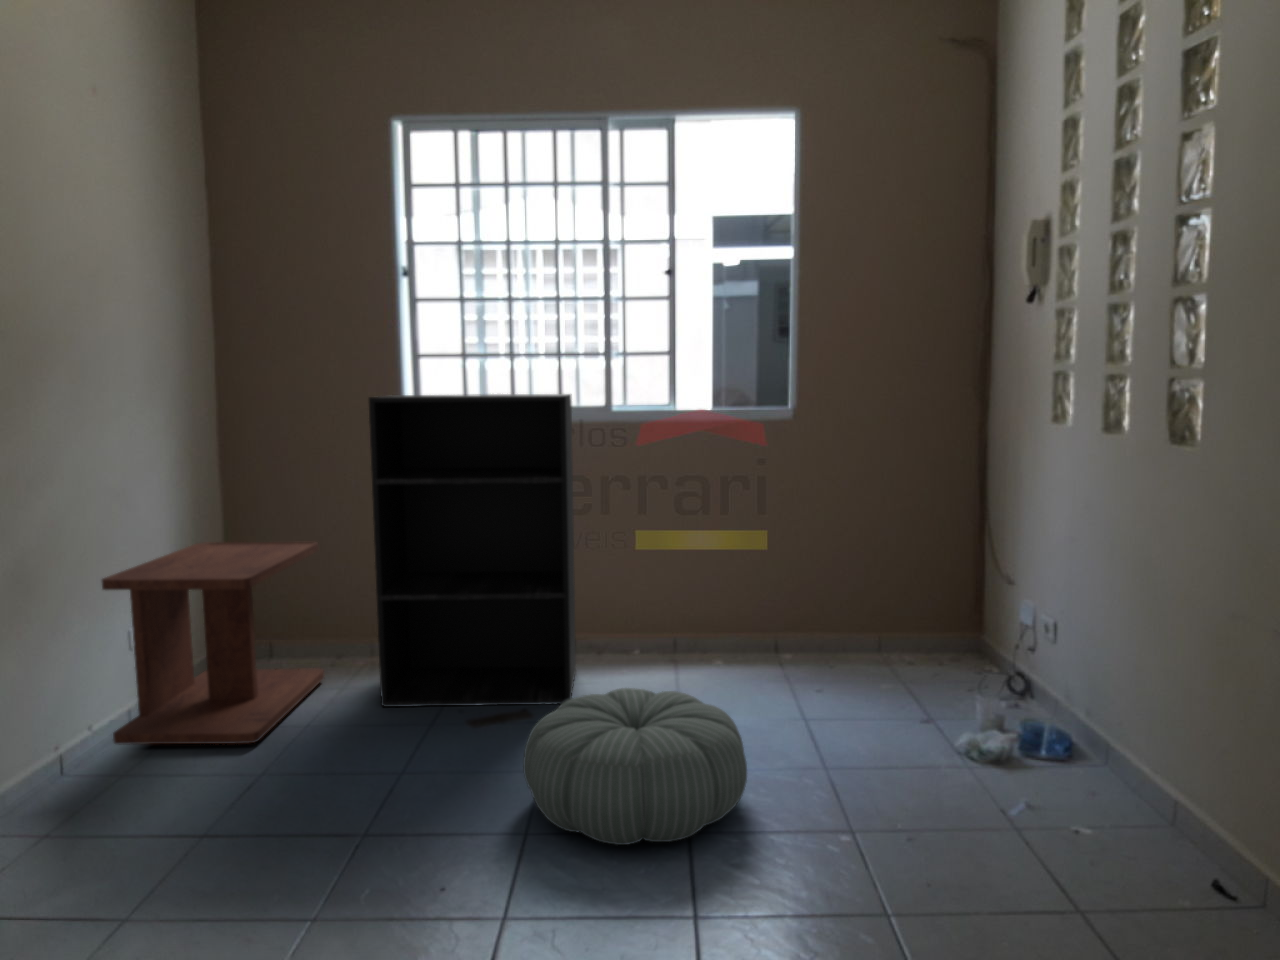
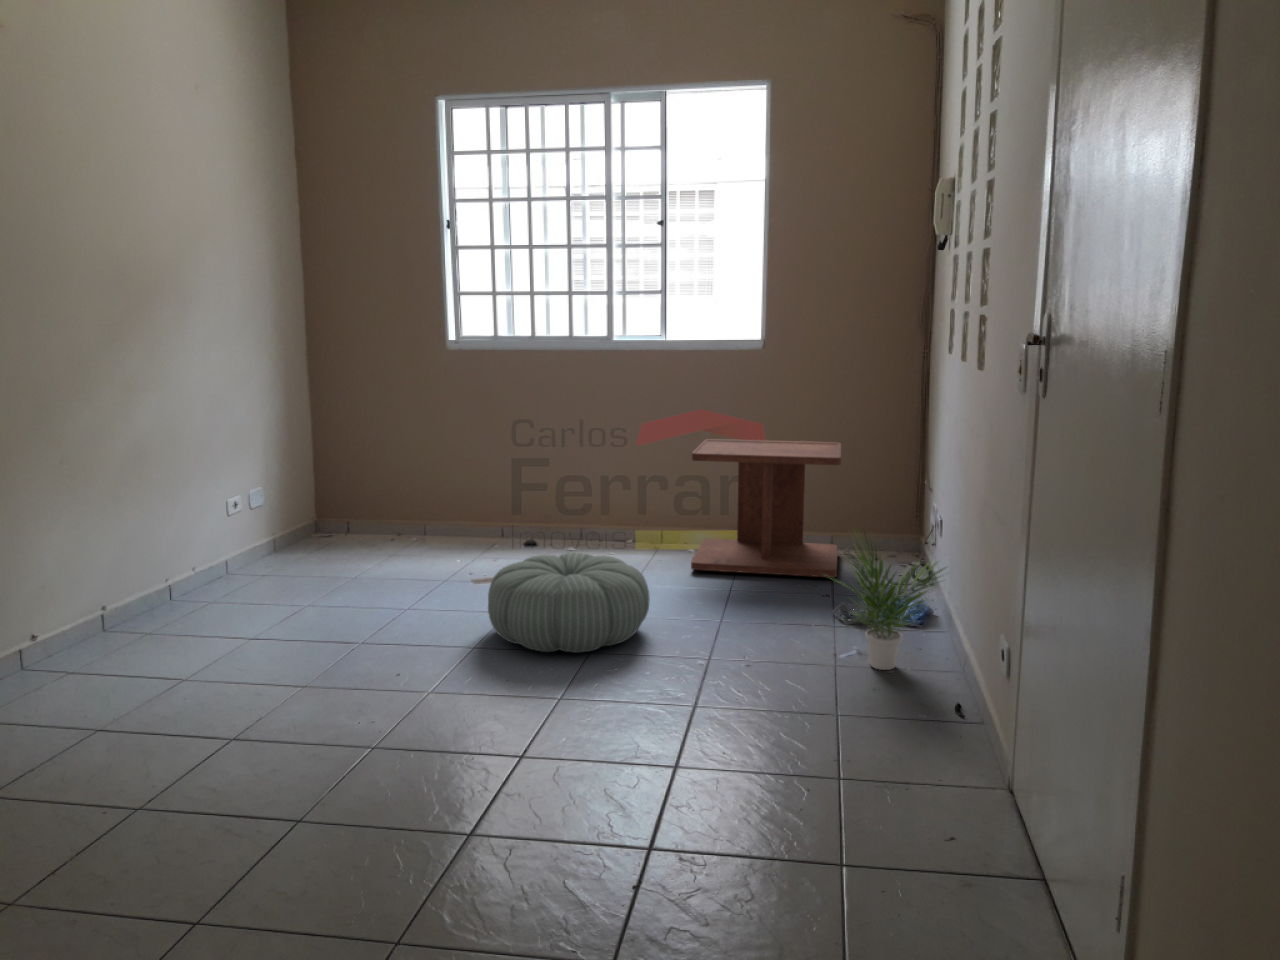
bookshelf: present [369,394,576,707] -> none [405,327,576,573]
side table: present [102,542,324,745] -> present [691,439,841,578]
potted plant: none [990,641,1173,838] -> present [837,536,945,670]

